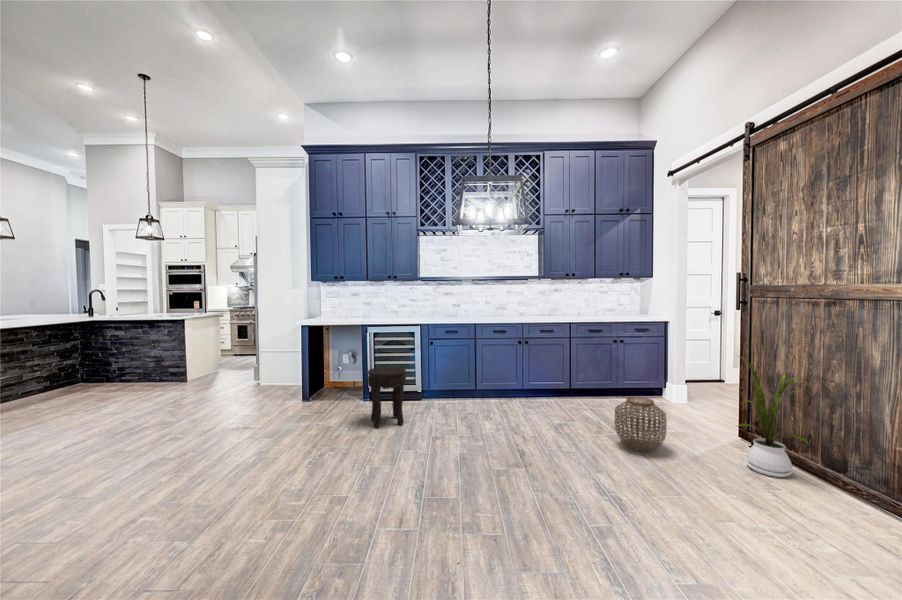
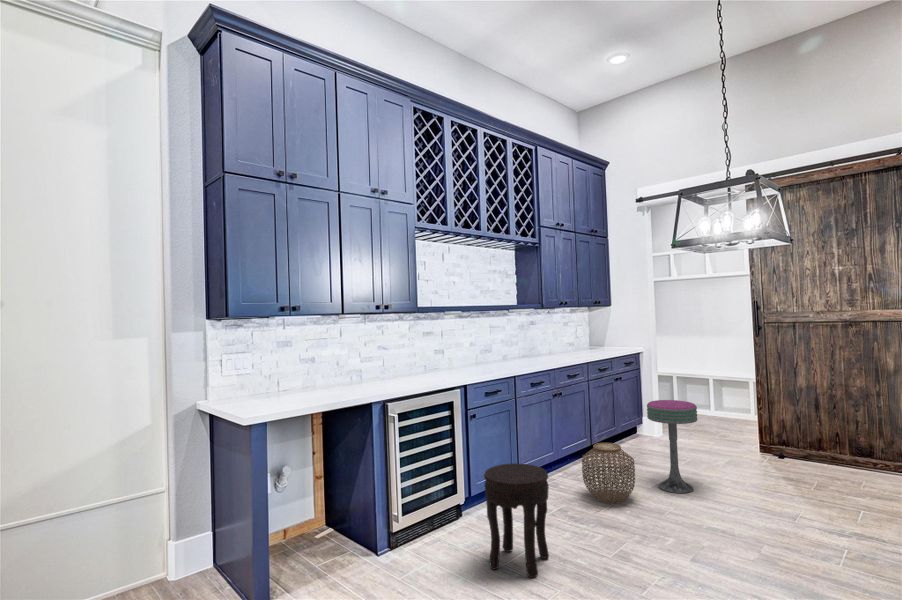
bar stool: none [552,356,593,434] -> present [647,400,697,493]
house plant: present [739,359,809,477] -> none [780,376,862,475]
woven basket: present [615,397,667,453] -> present [582,443,635,504]

